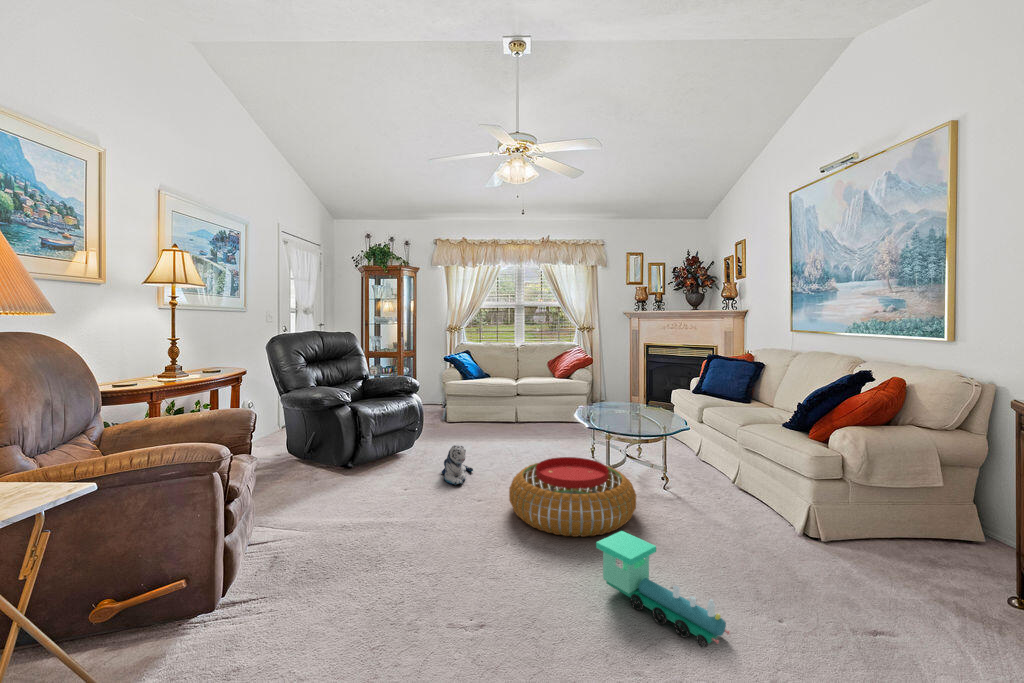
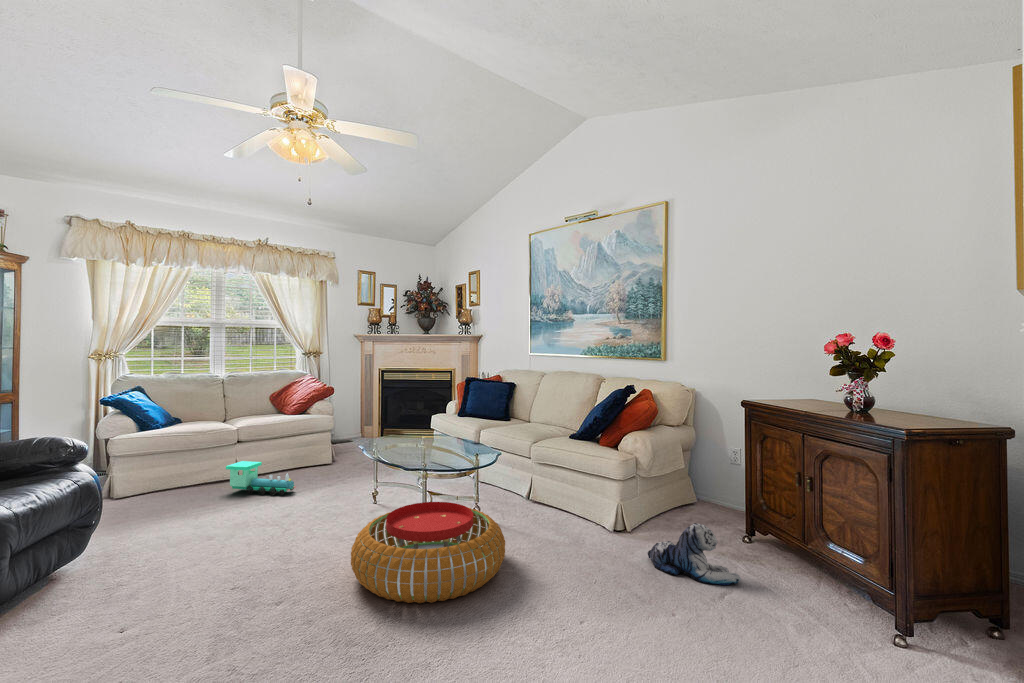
plush toy: present [442,445,473,485] -> present [648,523,741,585]
toy train: present [596,531,729,648] -> present [226,461,296,495]

